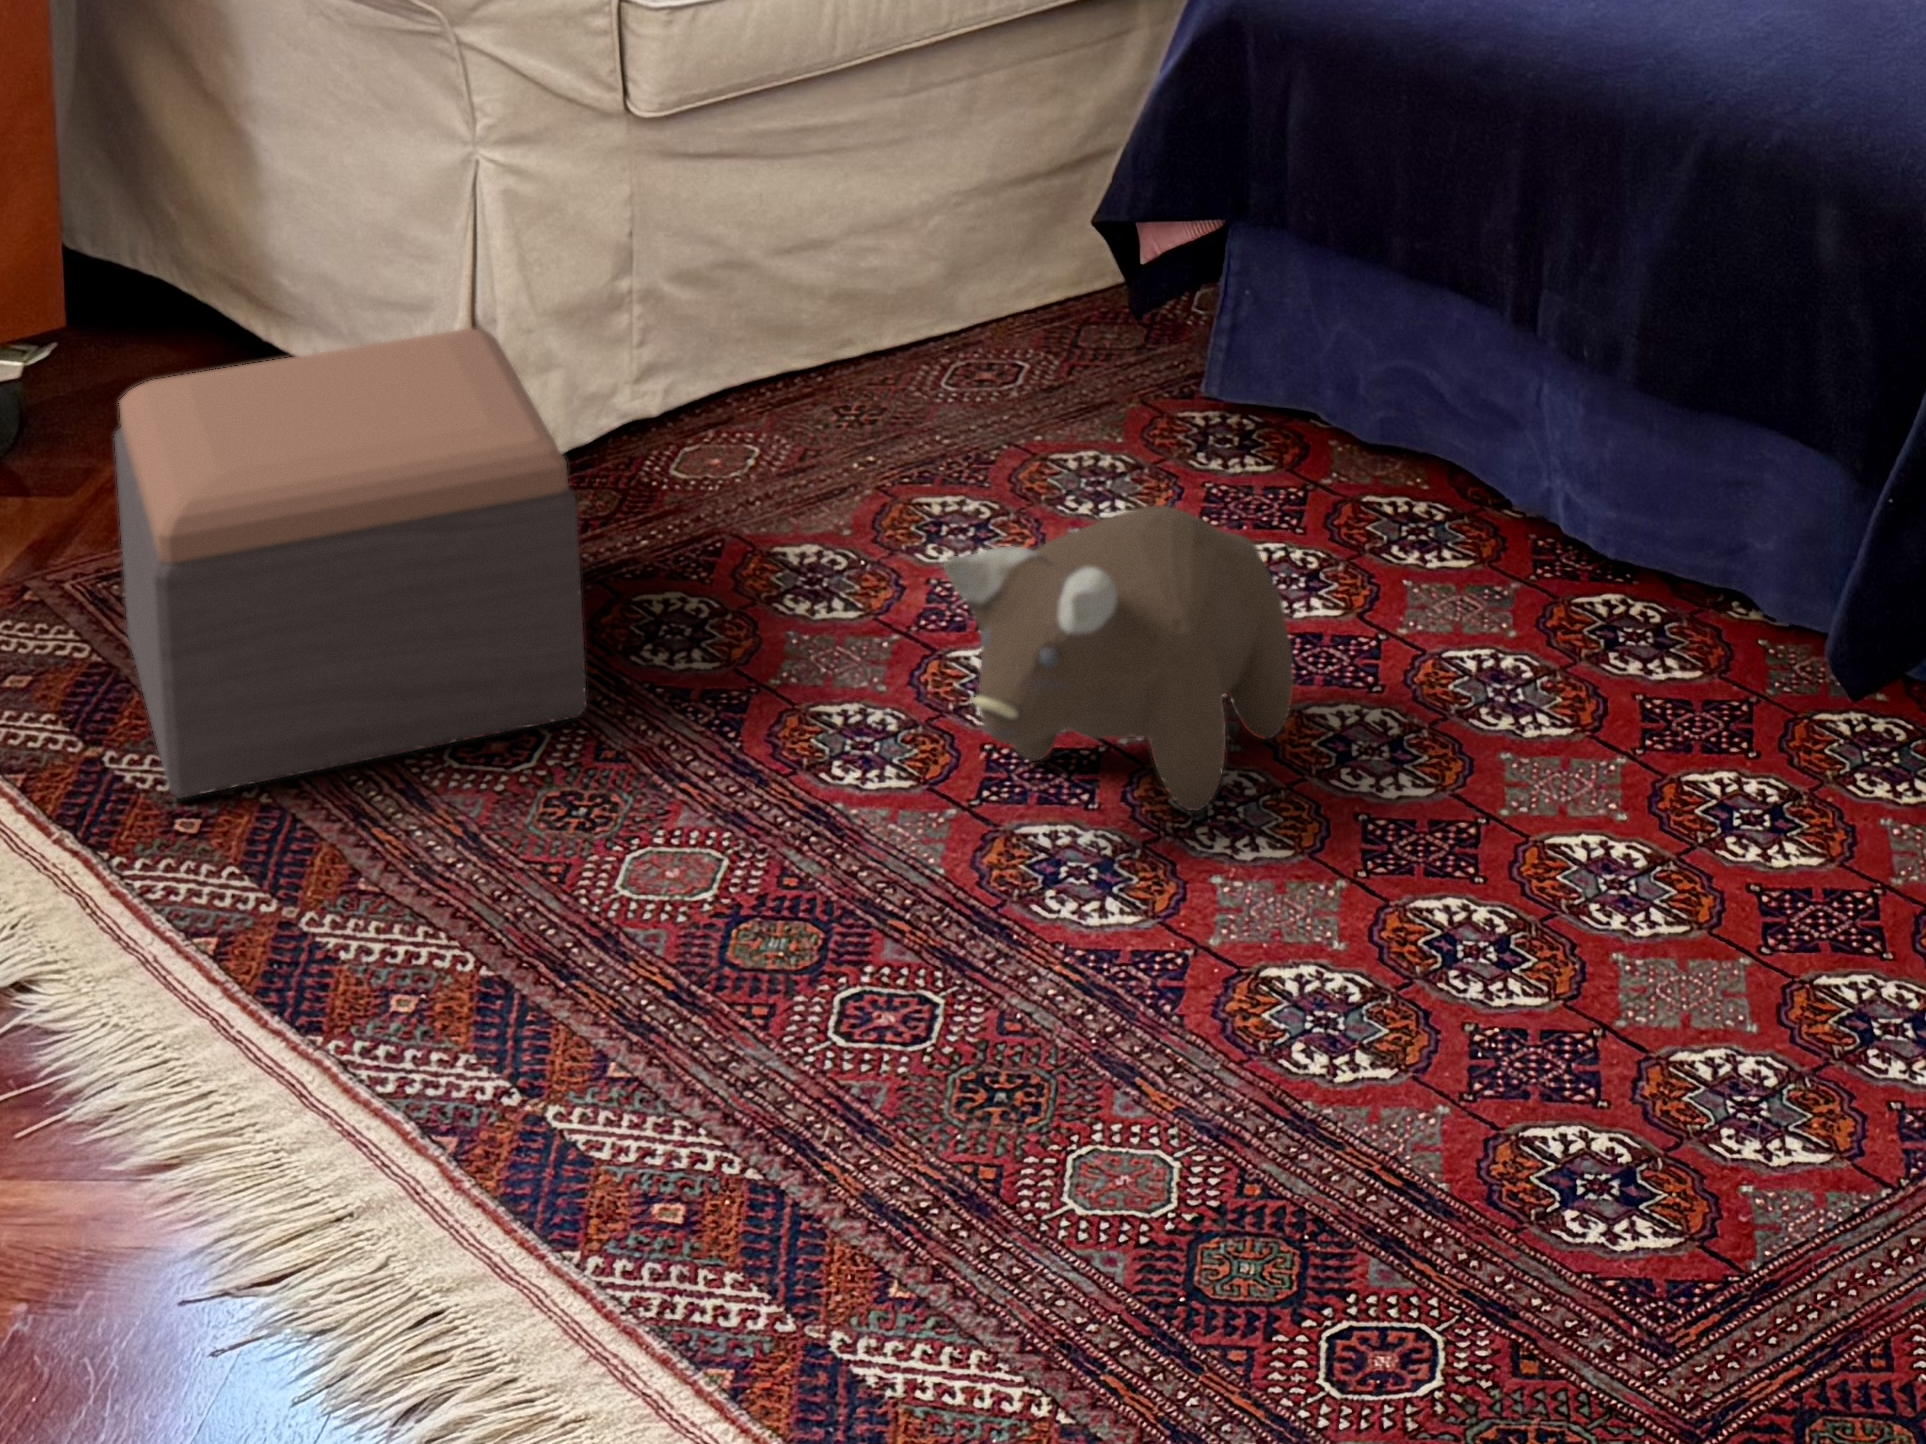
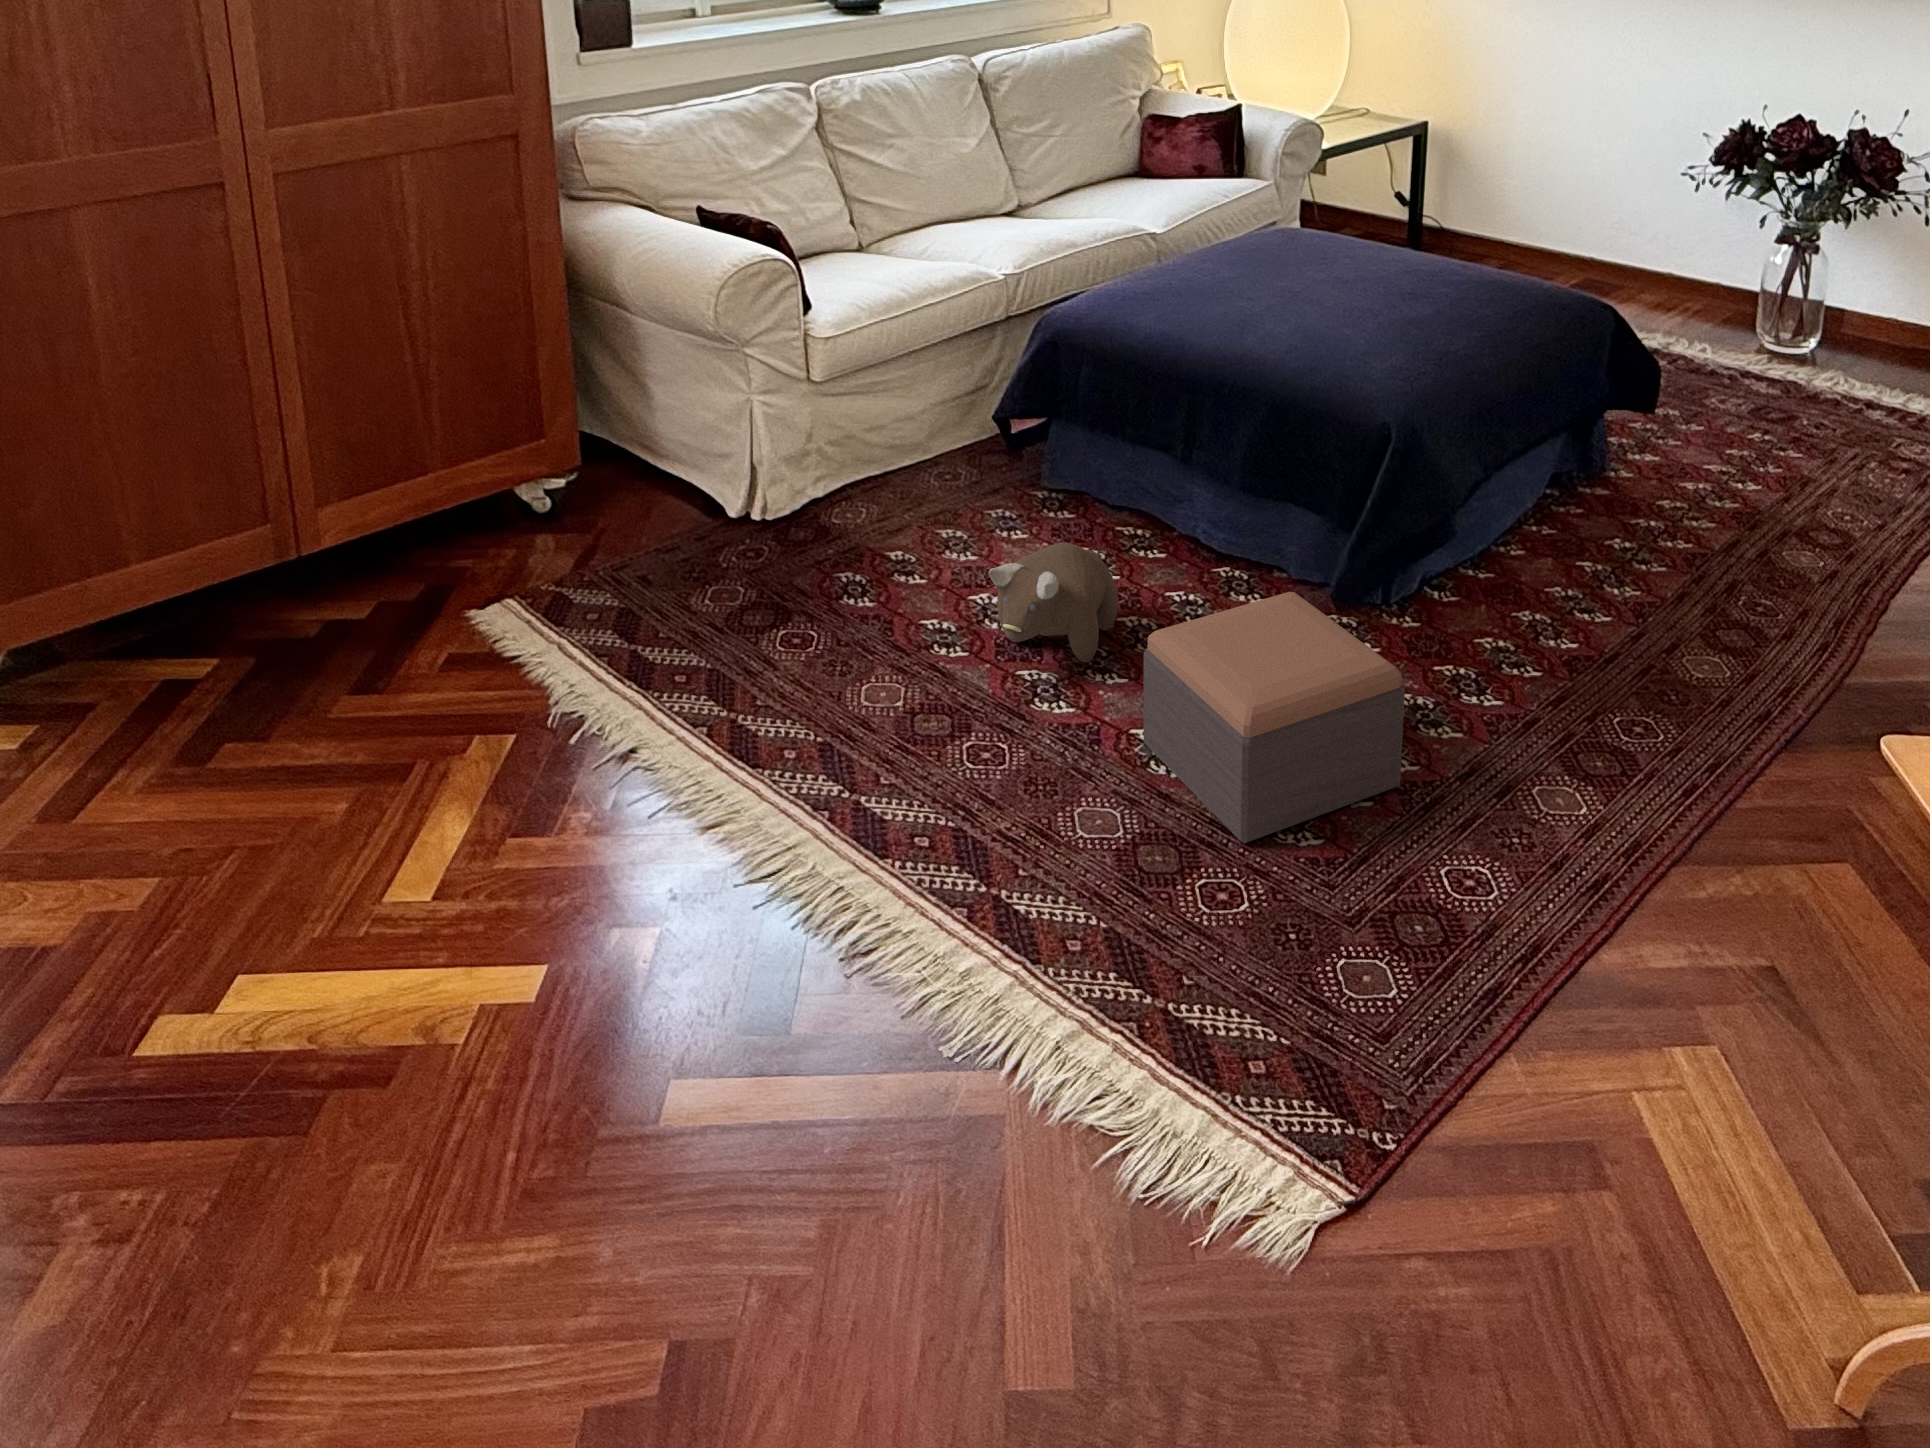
footstool: present [115,328,587,798] -> present [1144,592,1405,843]

